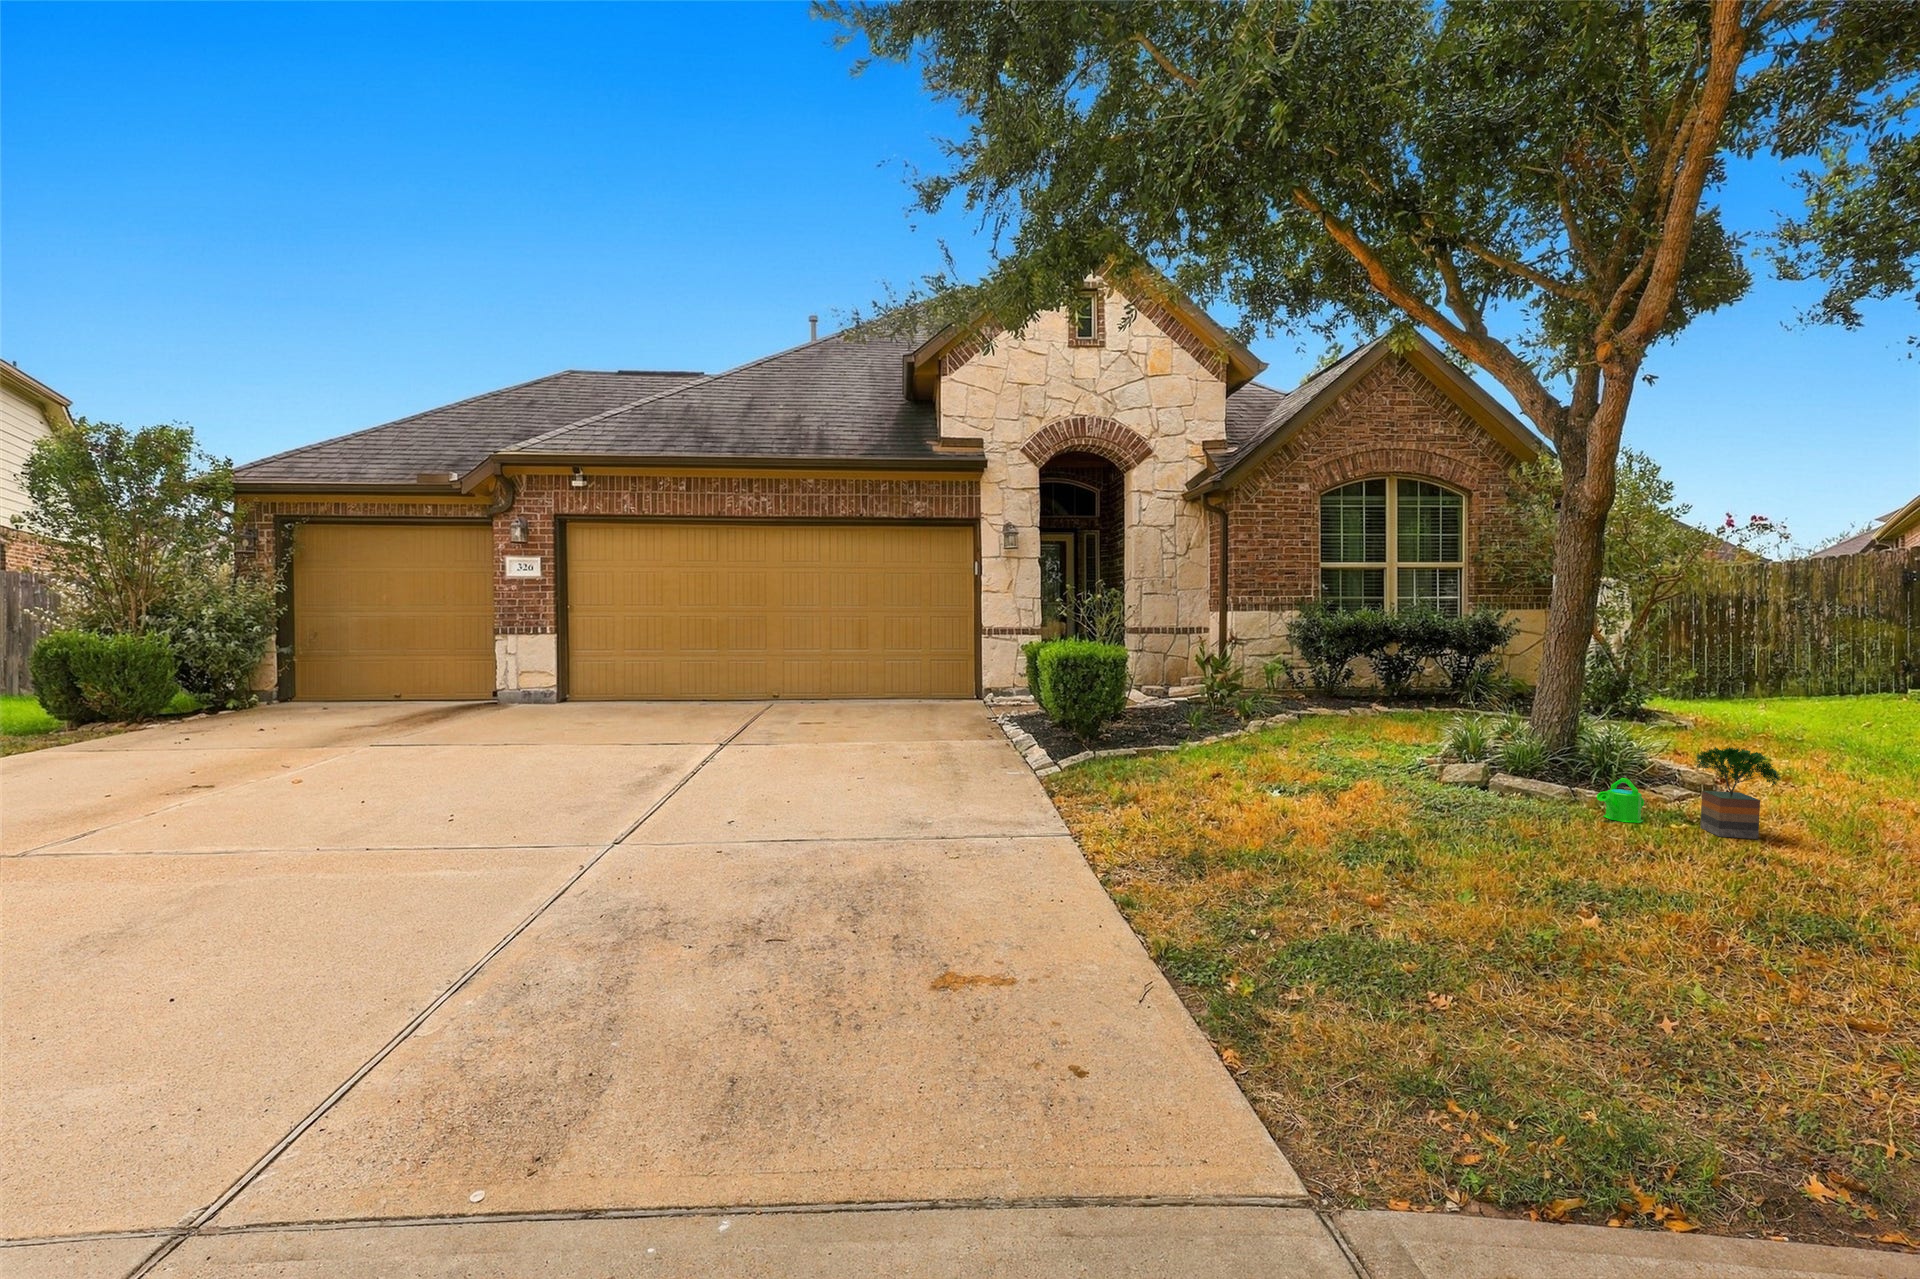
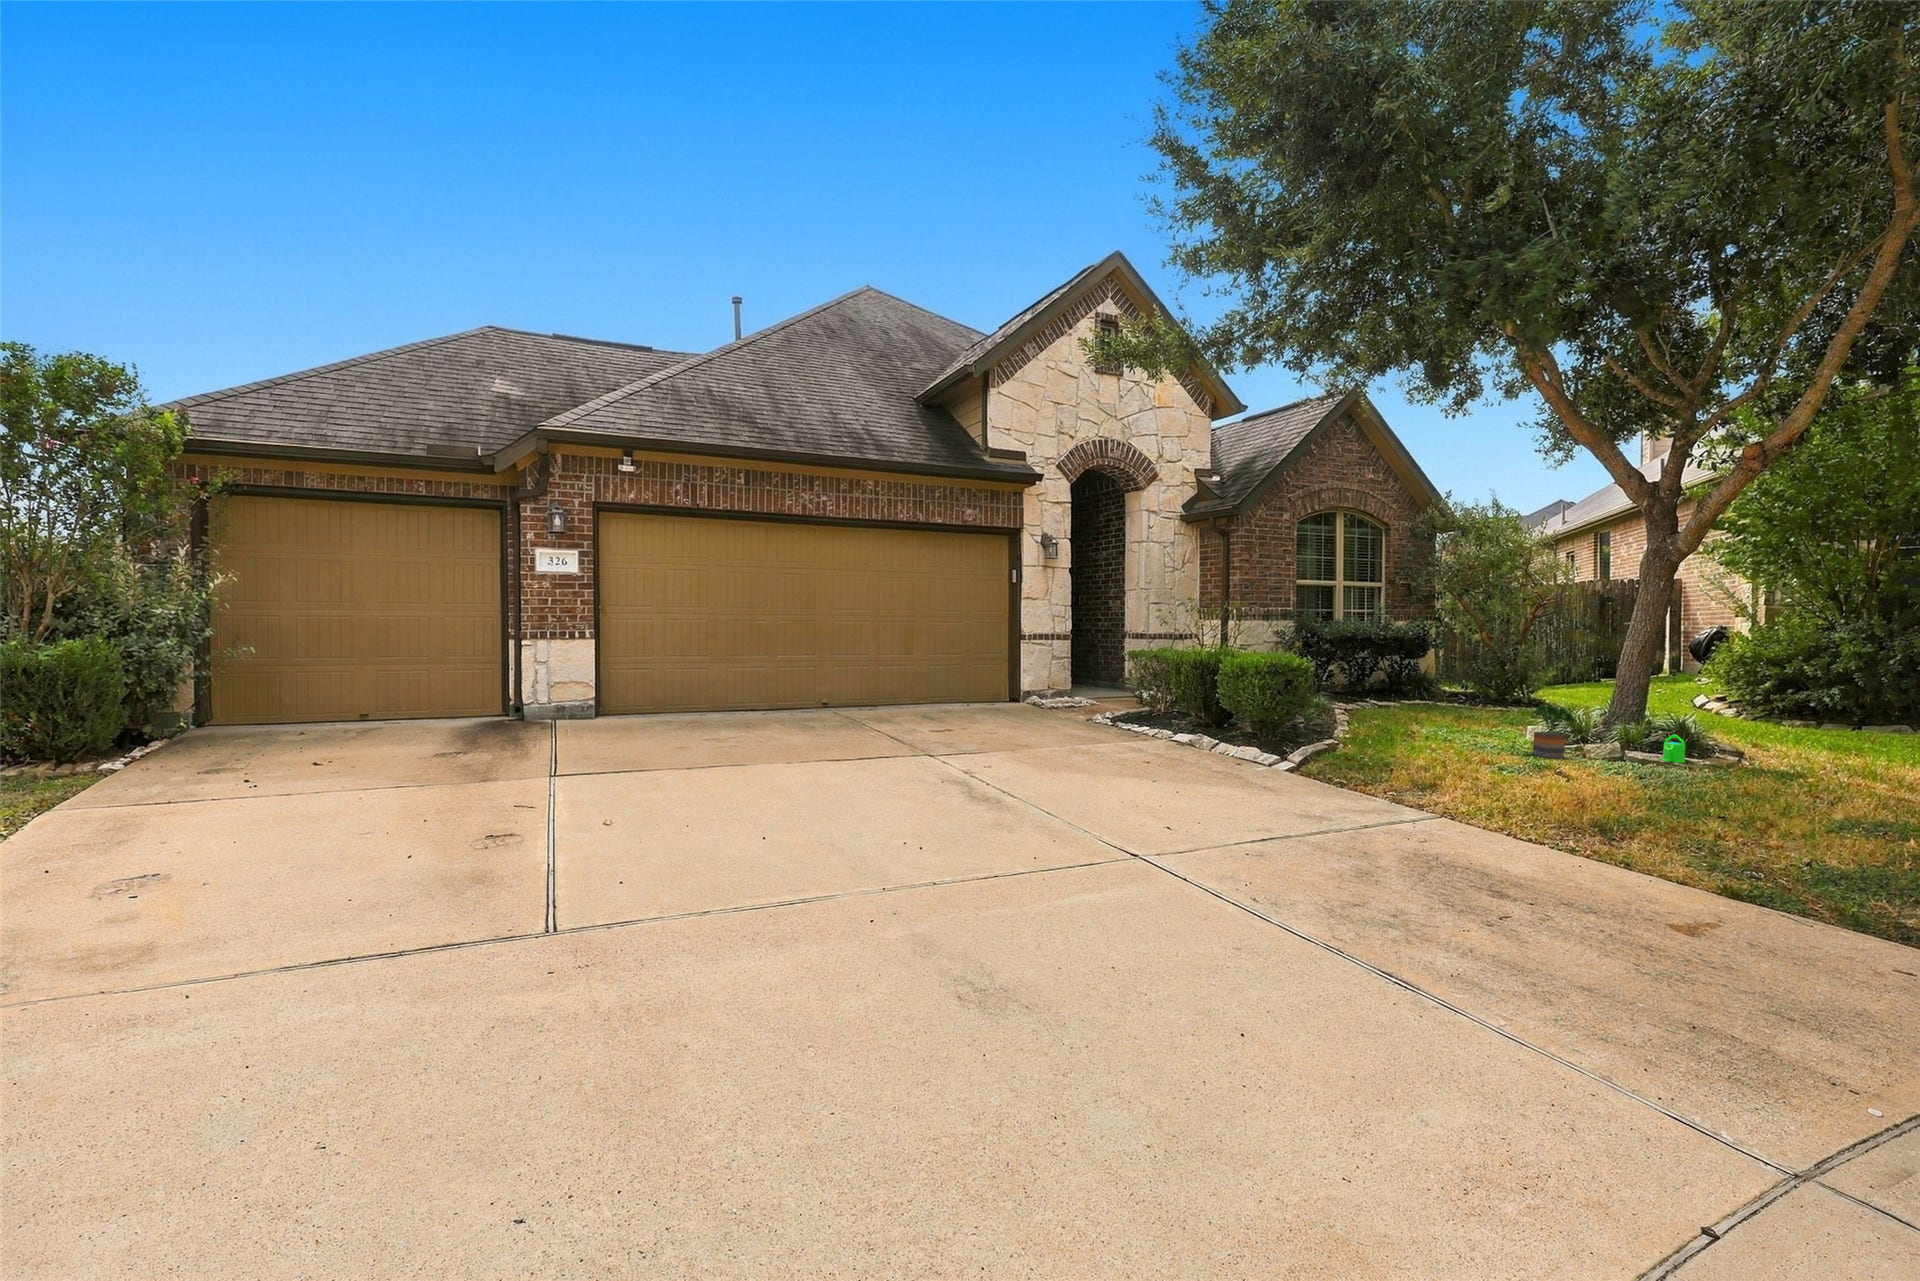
potted tree: present [1697,747,1780,839] -> present [1531,706,1575,758]

